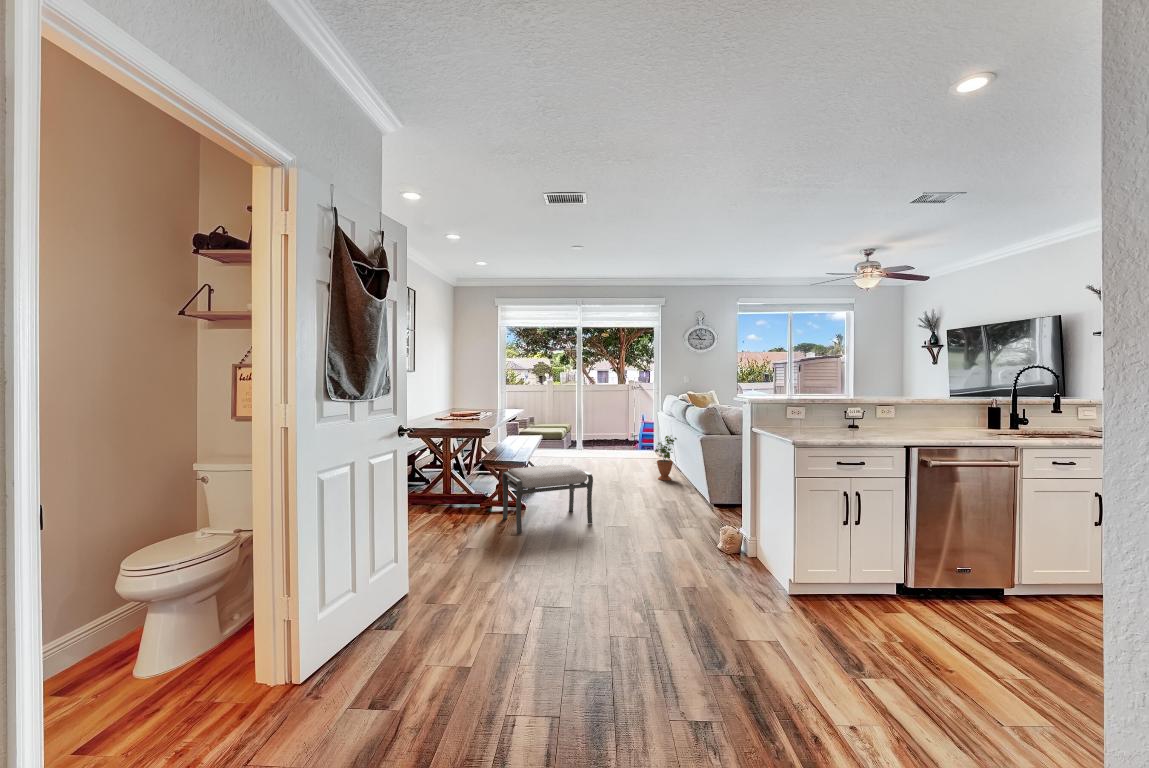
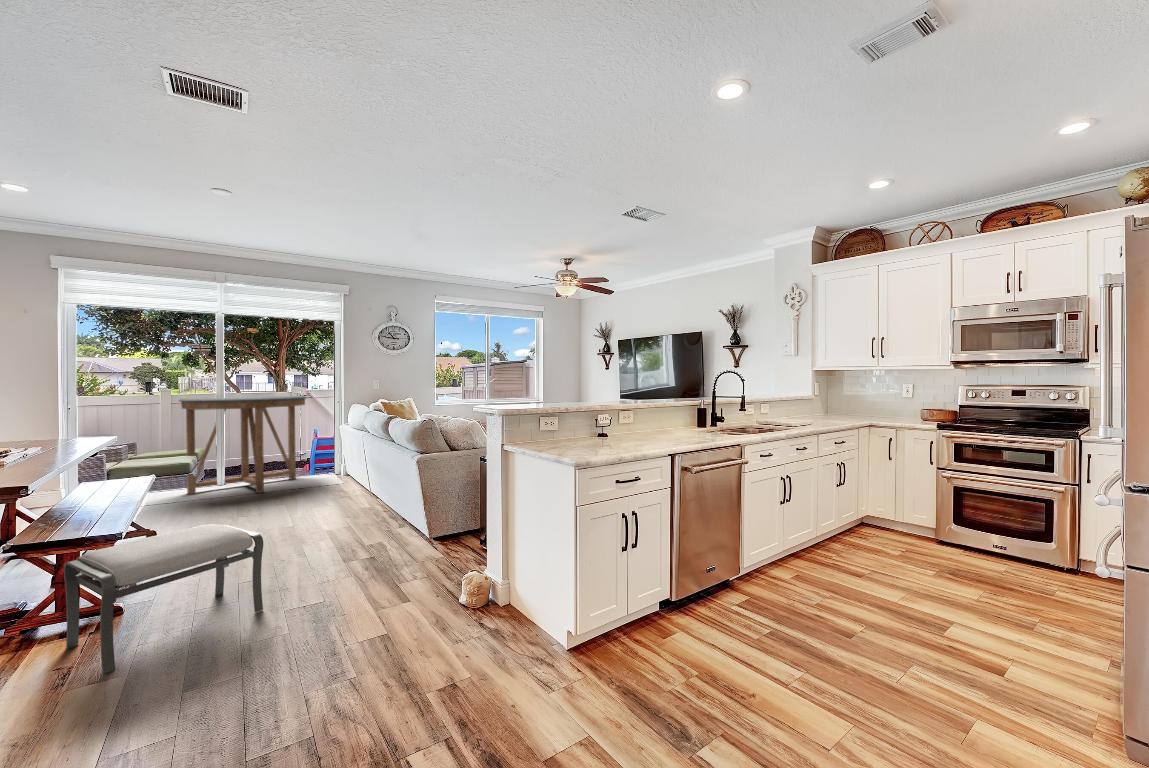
console table: none [557,387,635,458] -> present [179,396,307,494]
potted plant: present [655,436,677,481] -> none [344,454,375,514]

